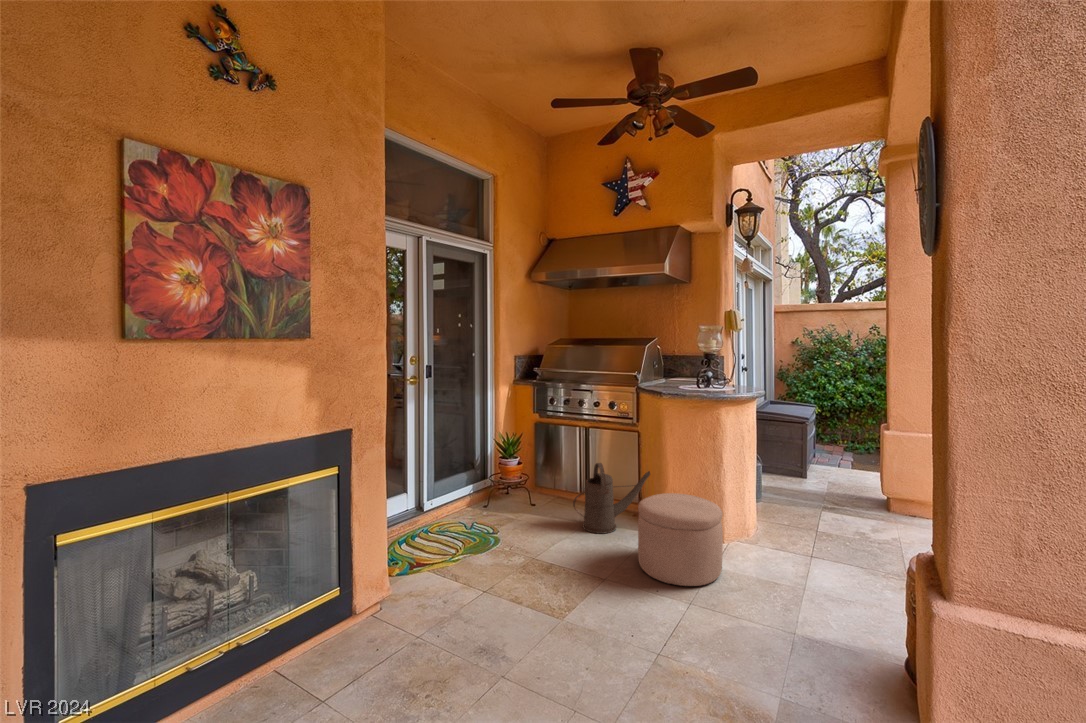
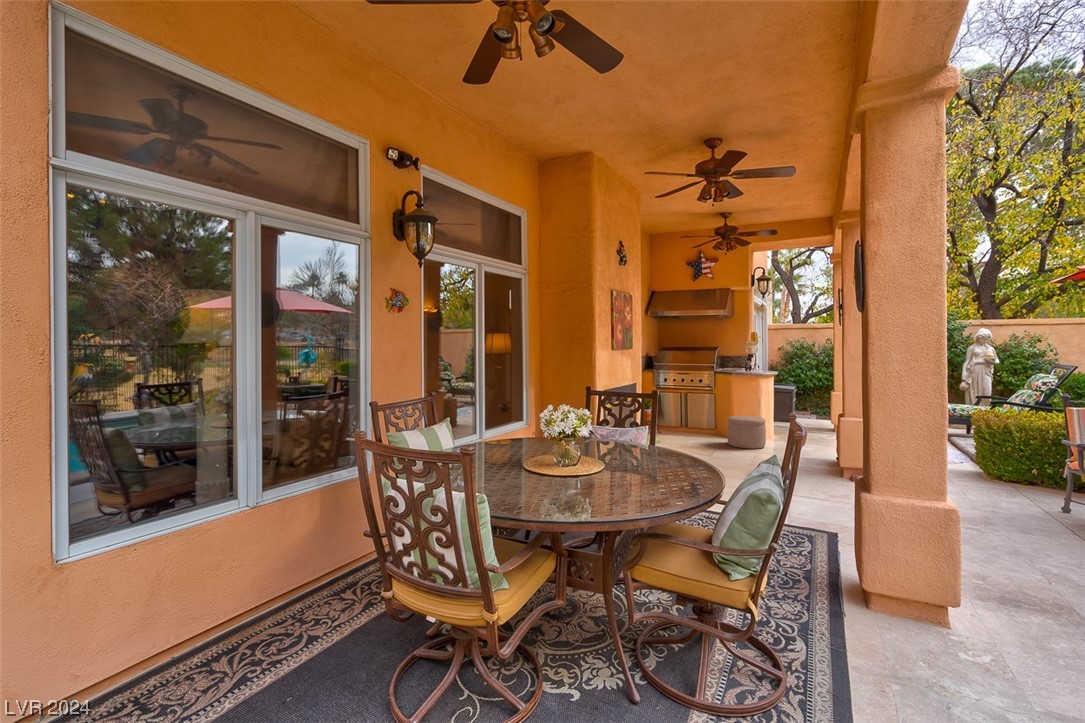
watering can: present [573,463,650,534] -> none [688,406,723,439]

